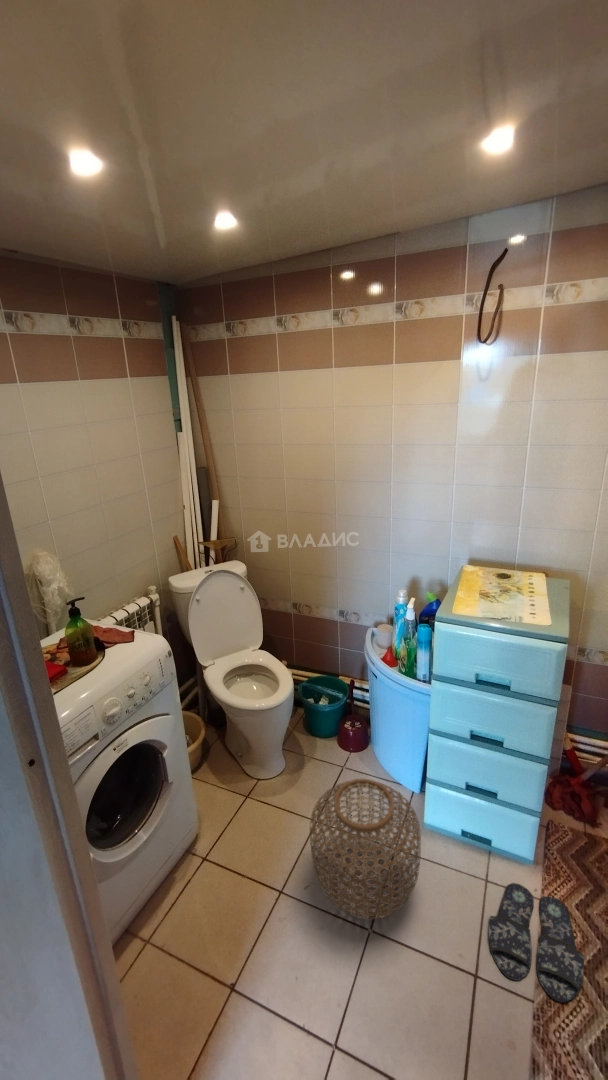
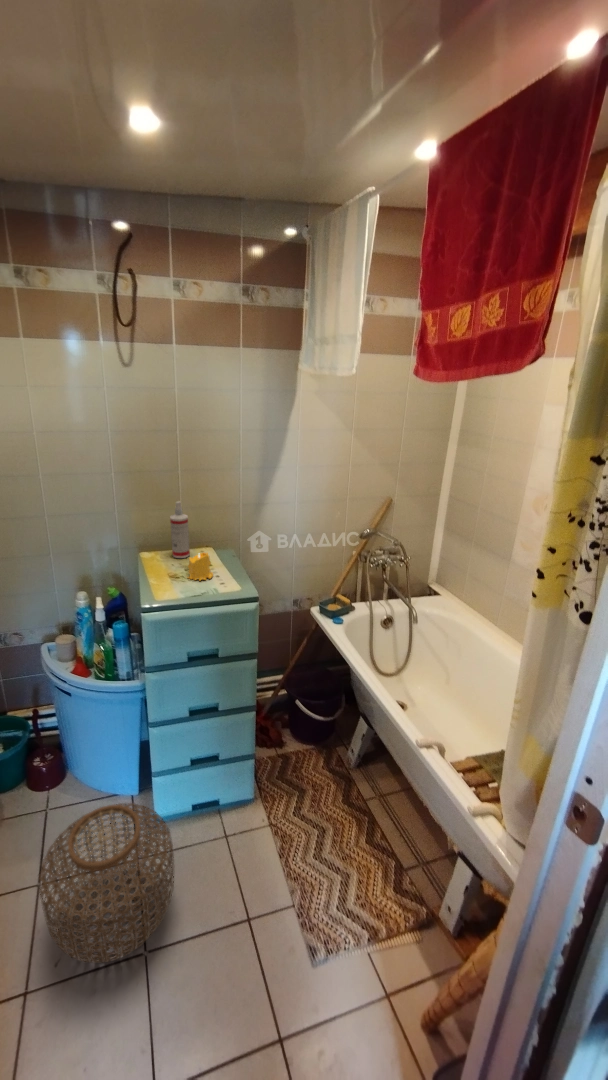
spray bottle: none [486,524,508,581] -> present [170,501,190,558]
candle: none [490,577,520,608] -> present [188,553,213,581]
slippers: present [488,883,584,1002] -> none [240,816,317,904]

